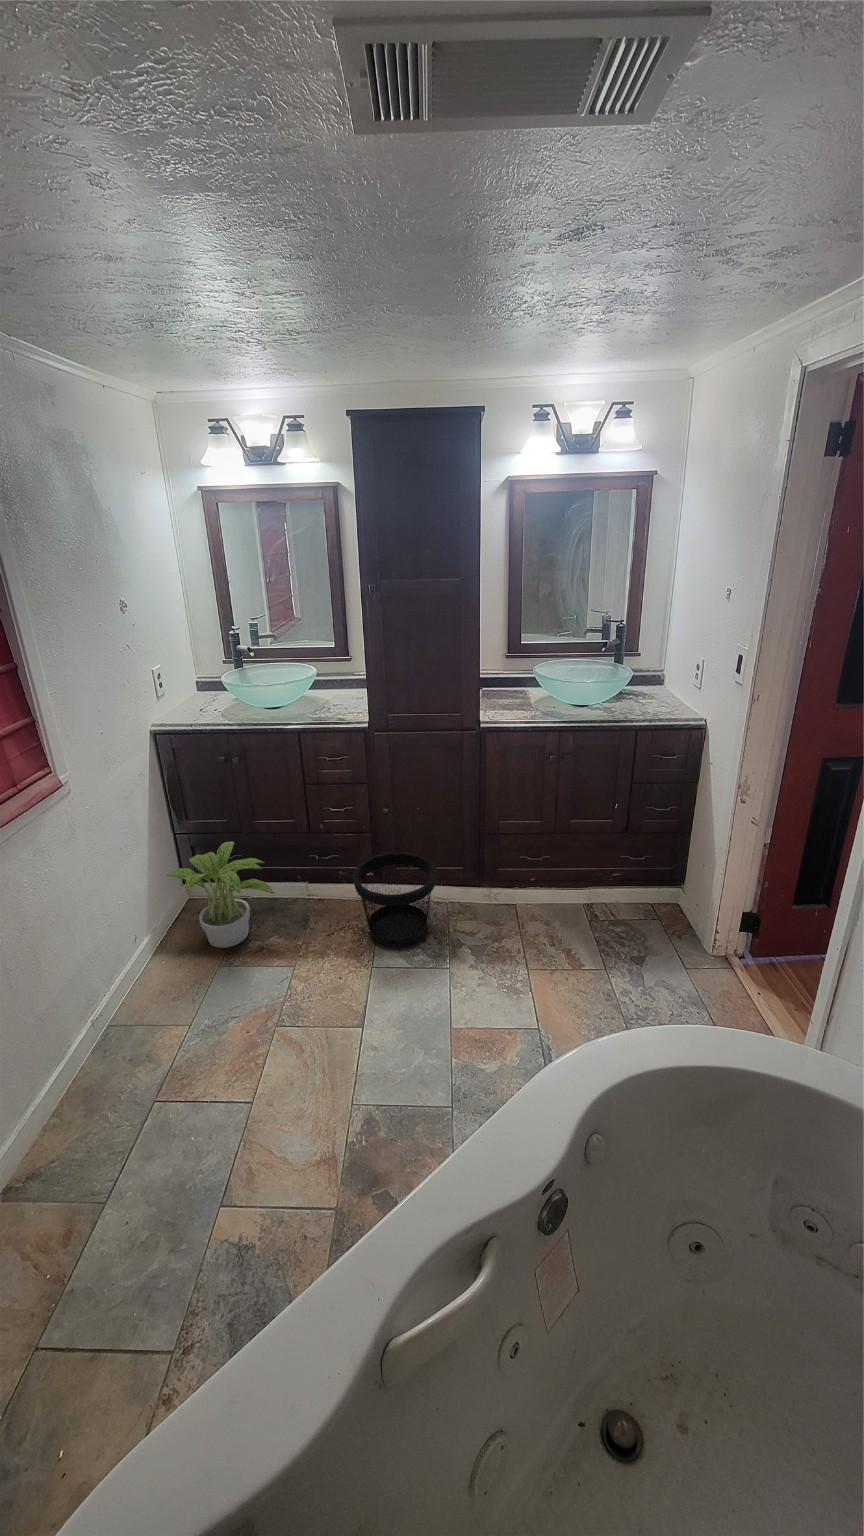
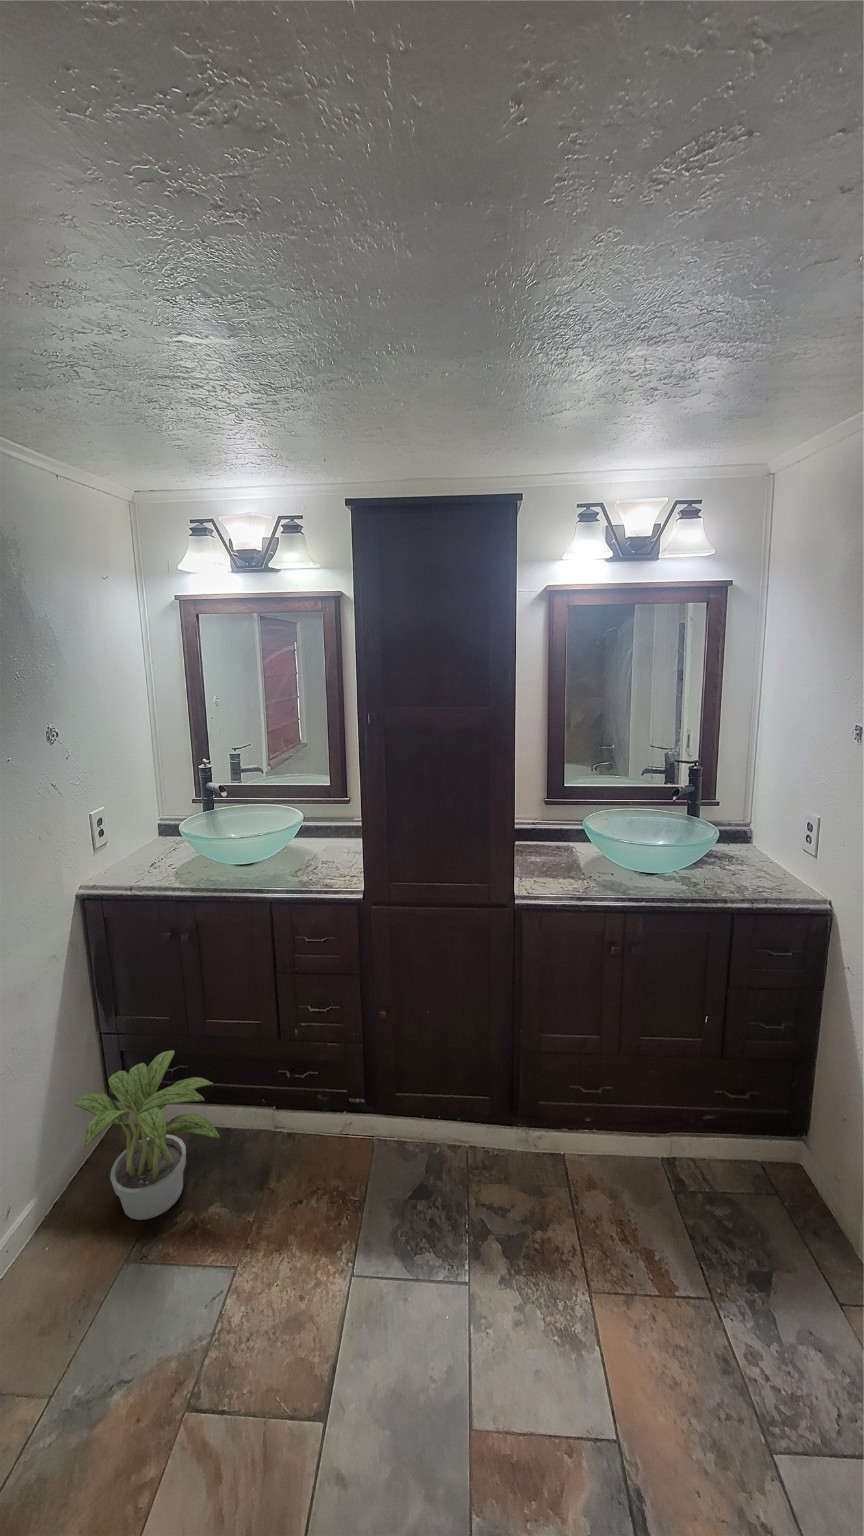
wastebasket: present [353,852,437,947] -> none [332,1071,453,1231]

